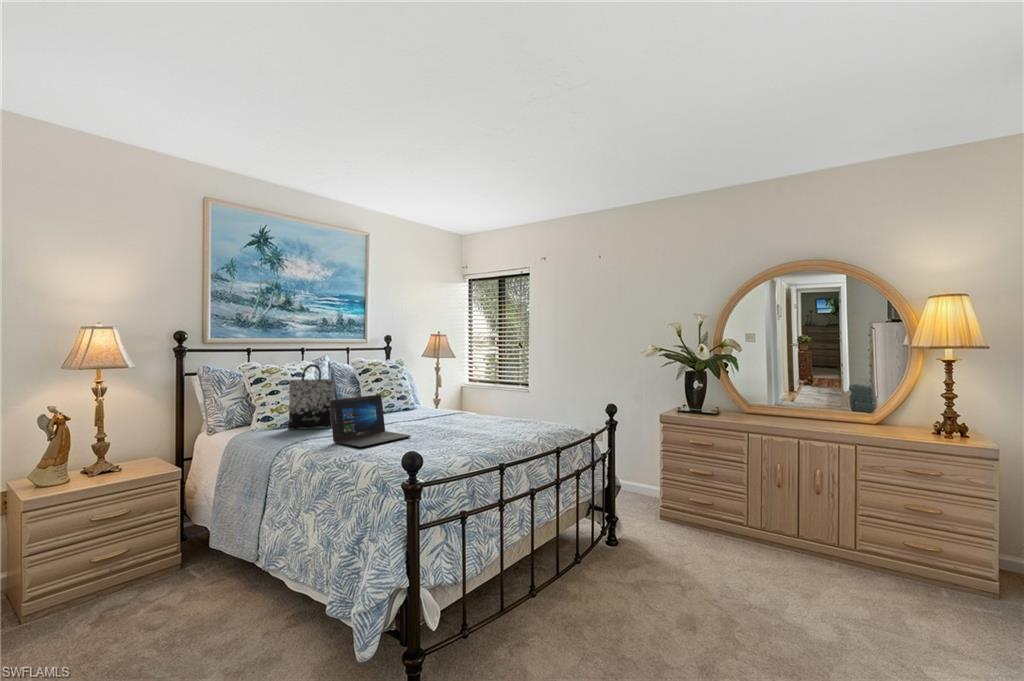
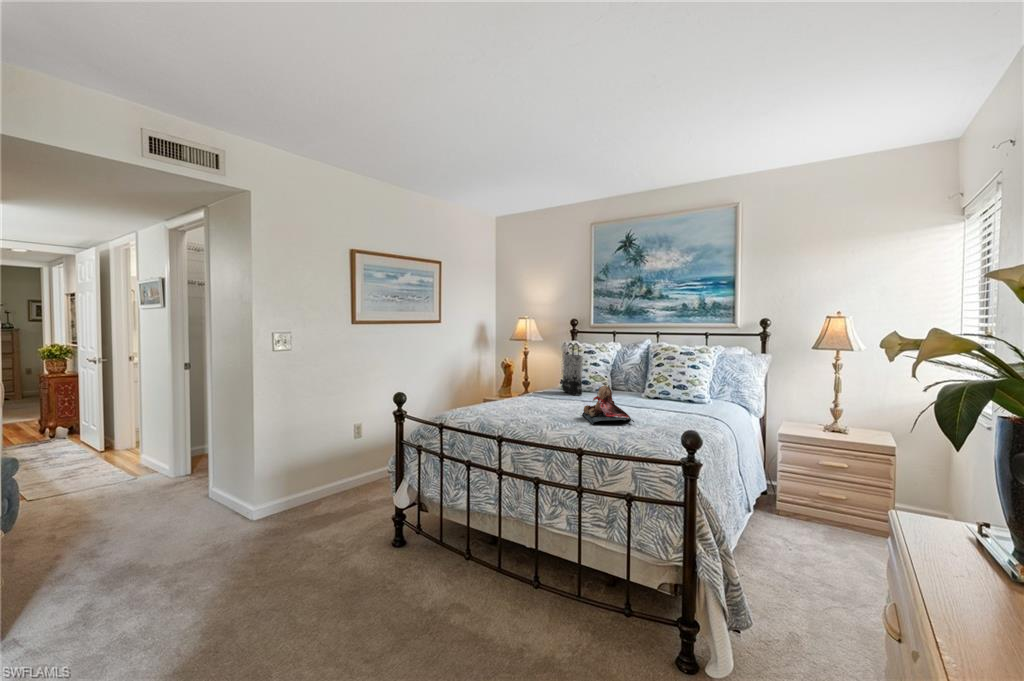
laptop: present [330,395,411,447] -> none [504,367,568,407]
teddy bear: none [449,397,503,431] -> present [582,385,634,424]

